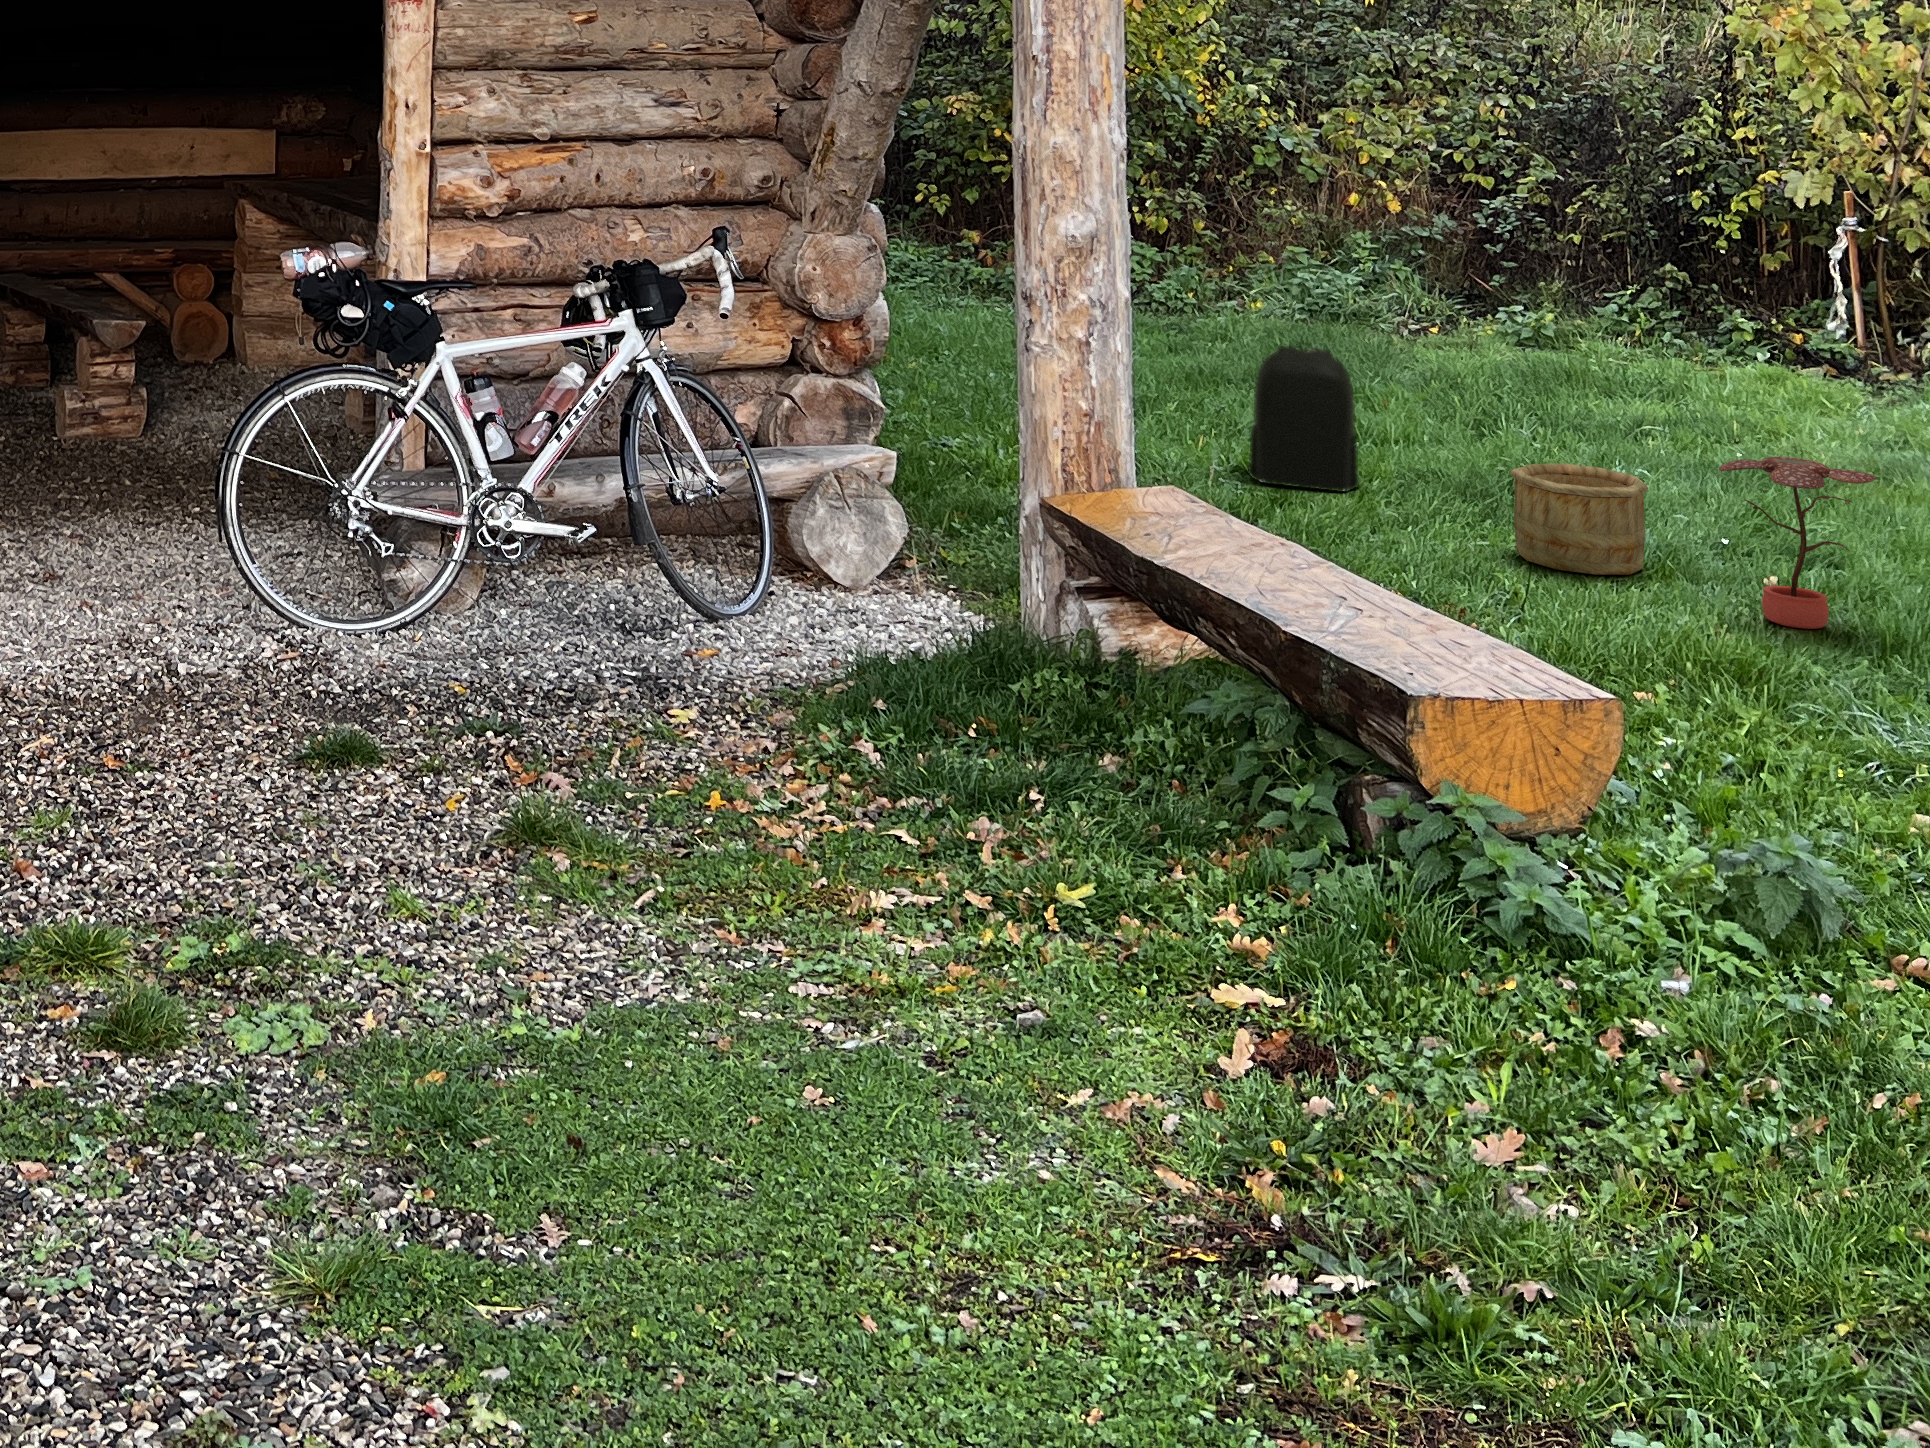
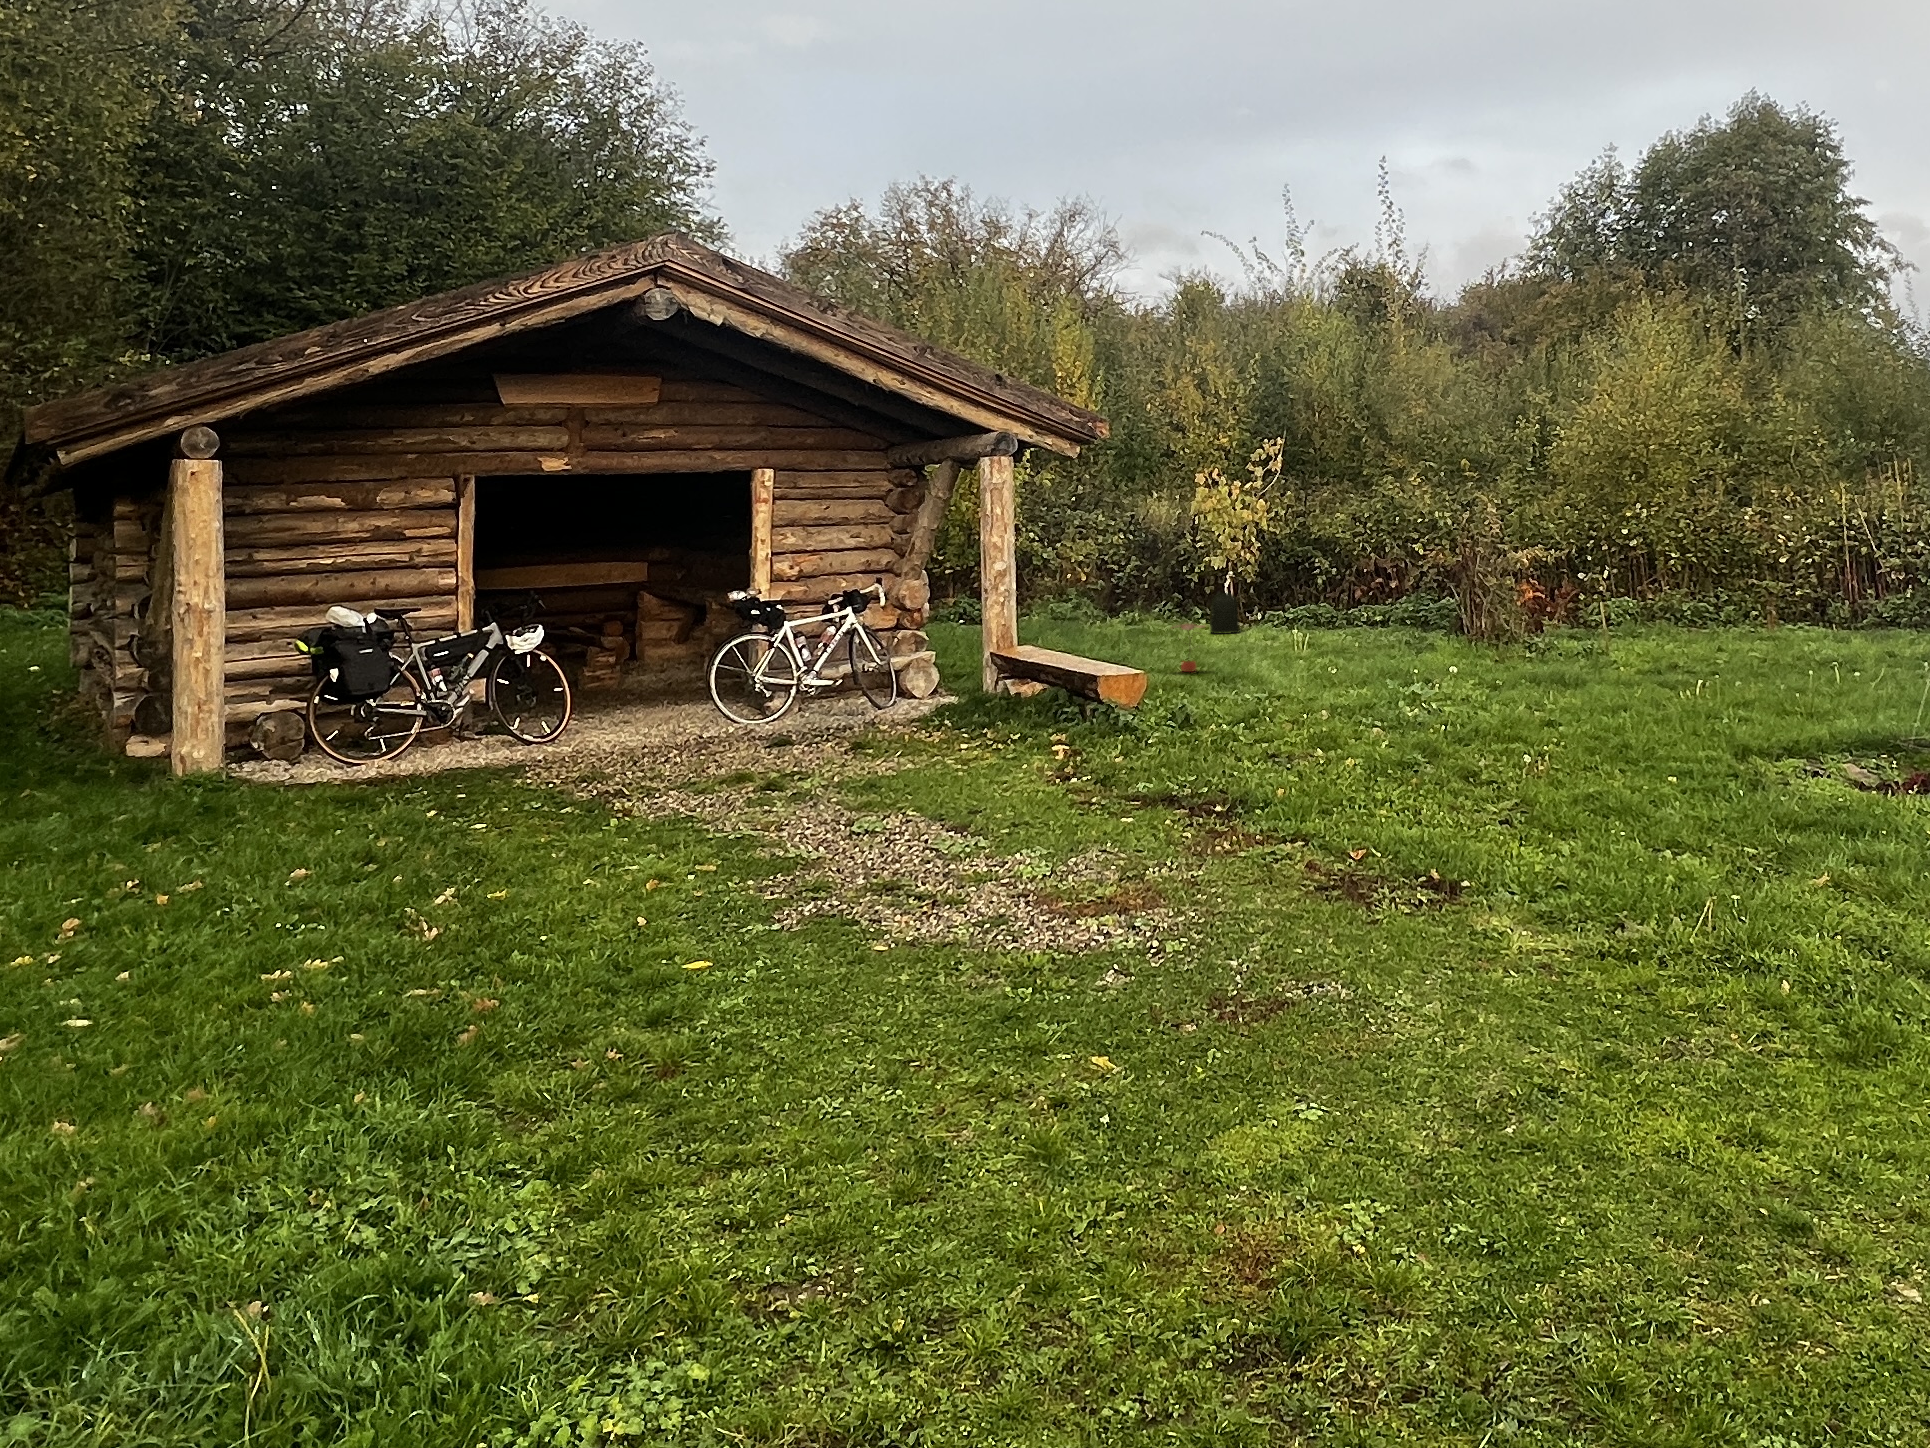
backpack: present [1248,344,1359,492] -> present [1210,592,1240,634]
wooden bucket: present [1510,463,1648,575] -> none [1120,638,1156,668]

